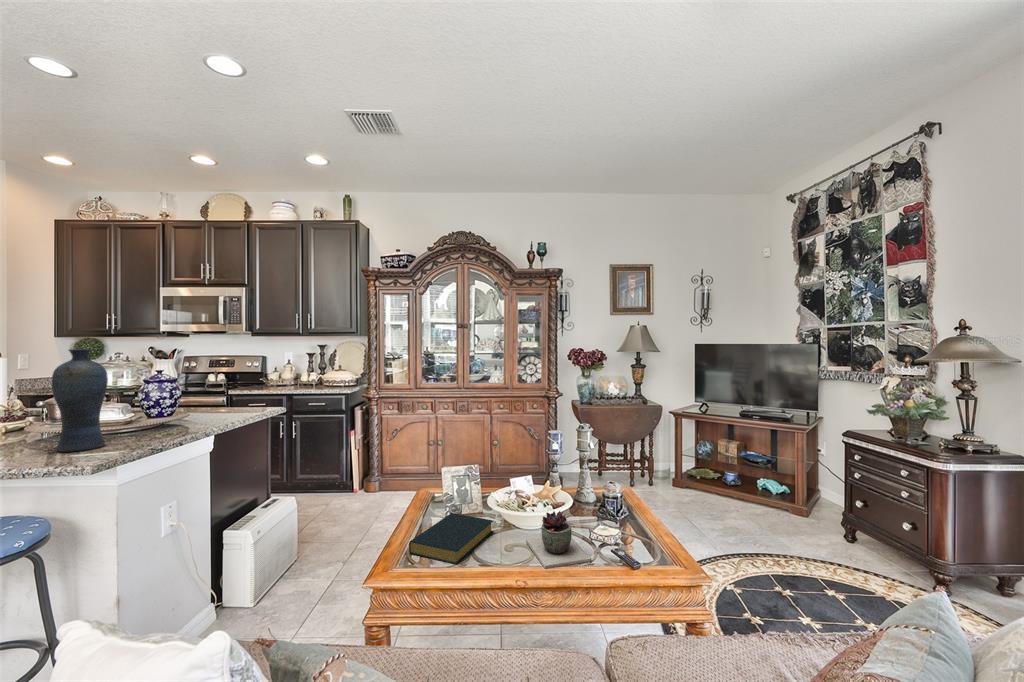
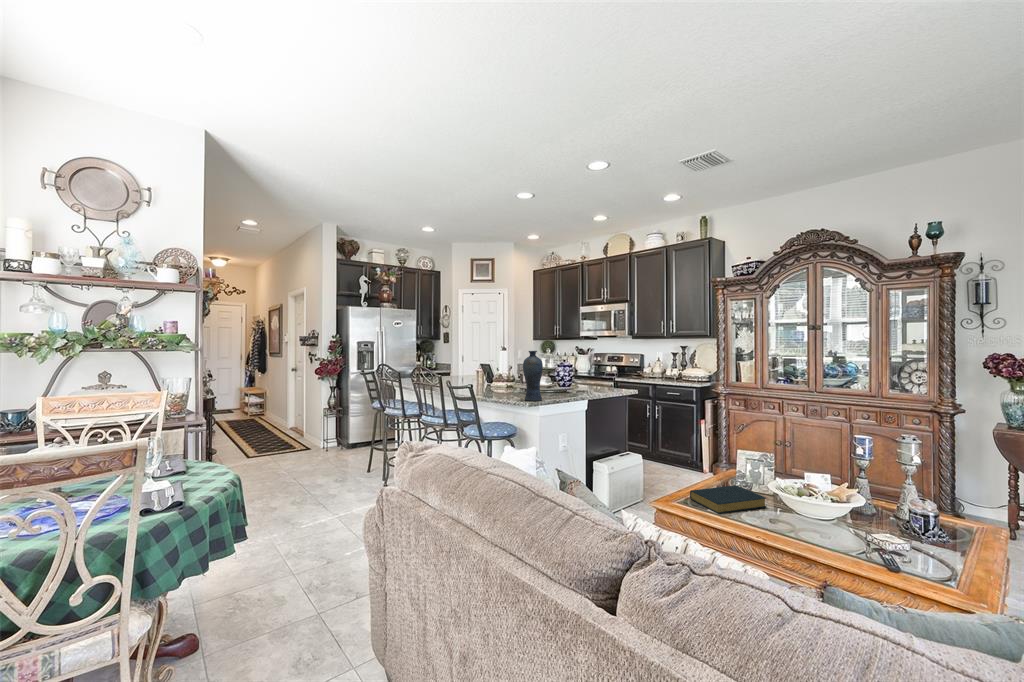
succulent plant: present [526,511,592,569] -> none [788,499,841,549]

